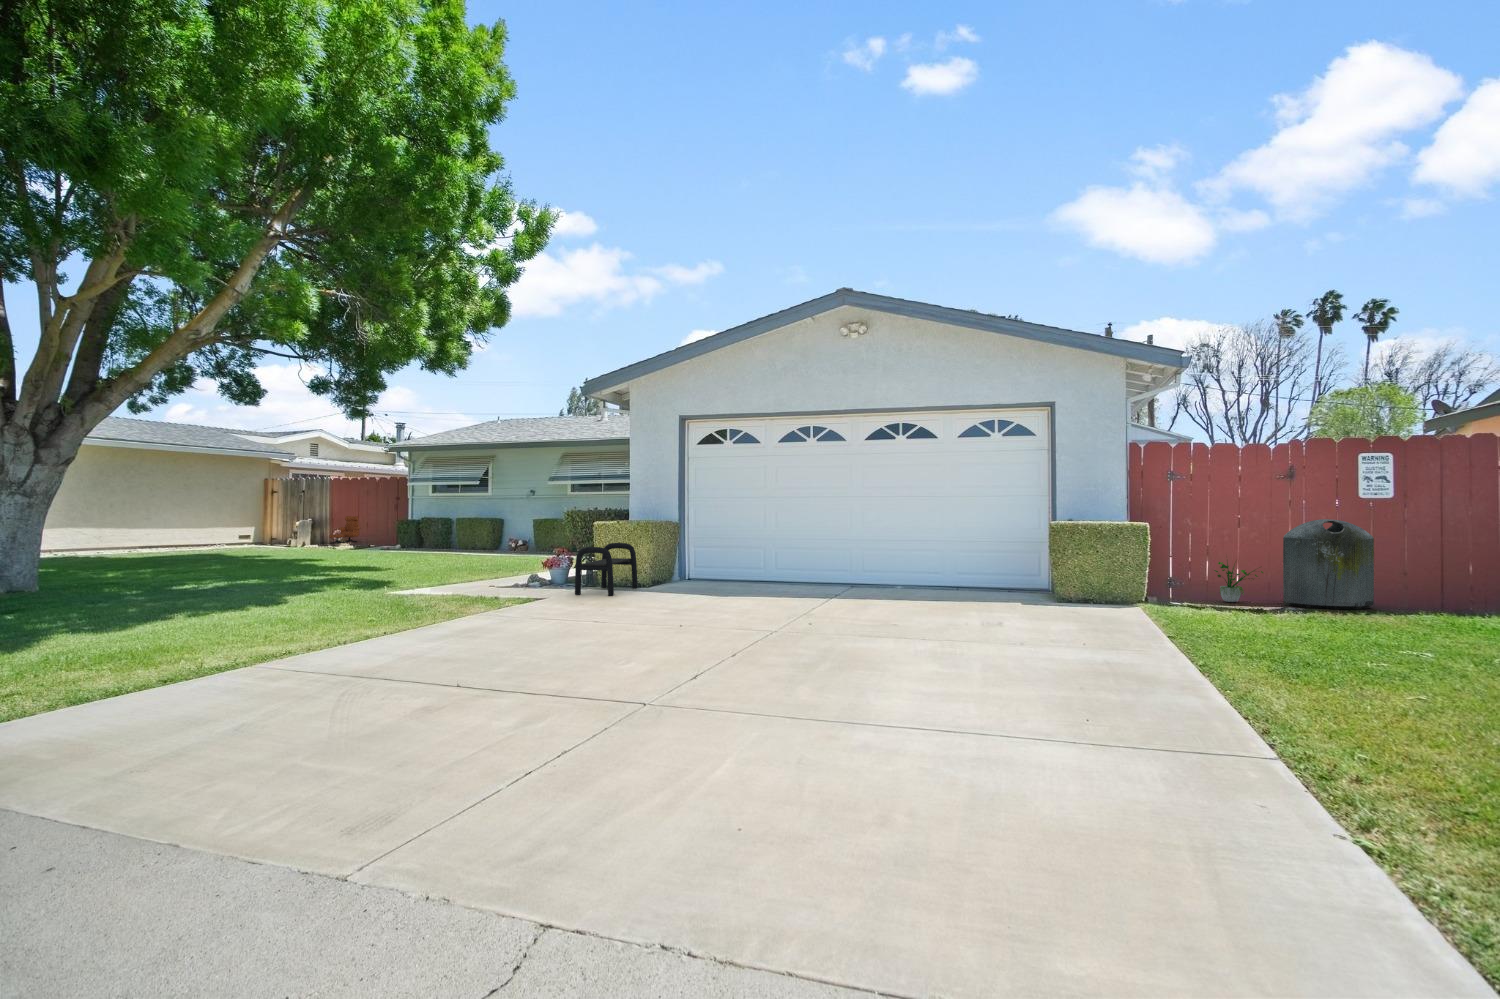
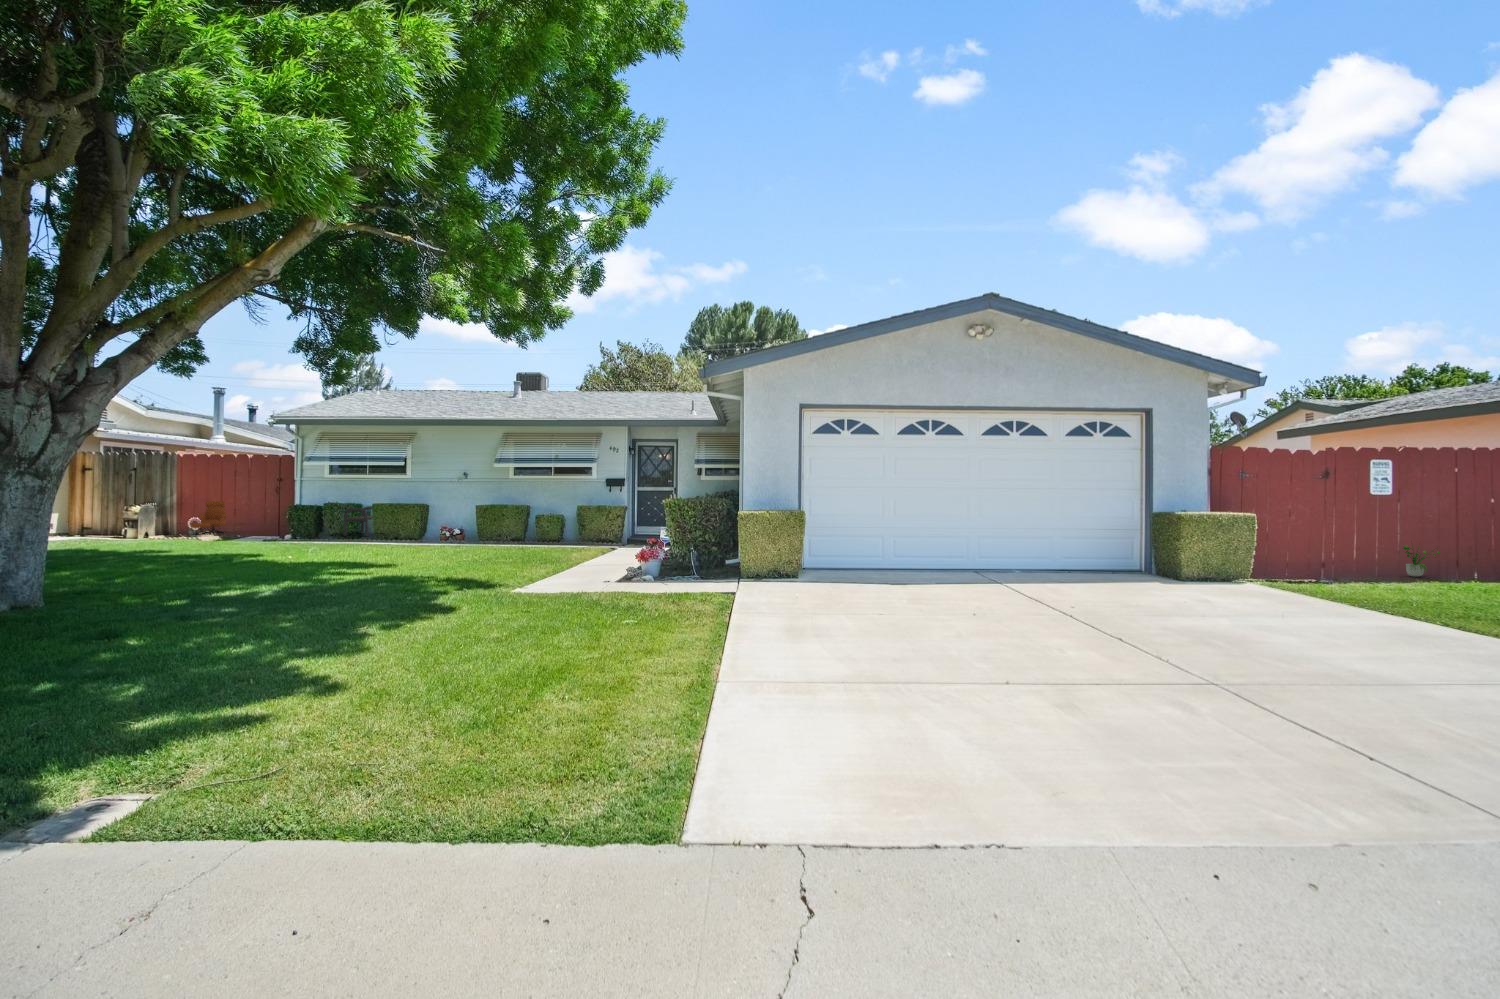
trash can: present [1283,519,1374,609] -> none [1325,510,1387,579]
bench: present [575,543,638,596] -> present [343,506,374,536]
potted plant: present [1214,562,1263,602] -> present [1403,545,1439,577]

